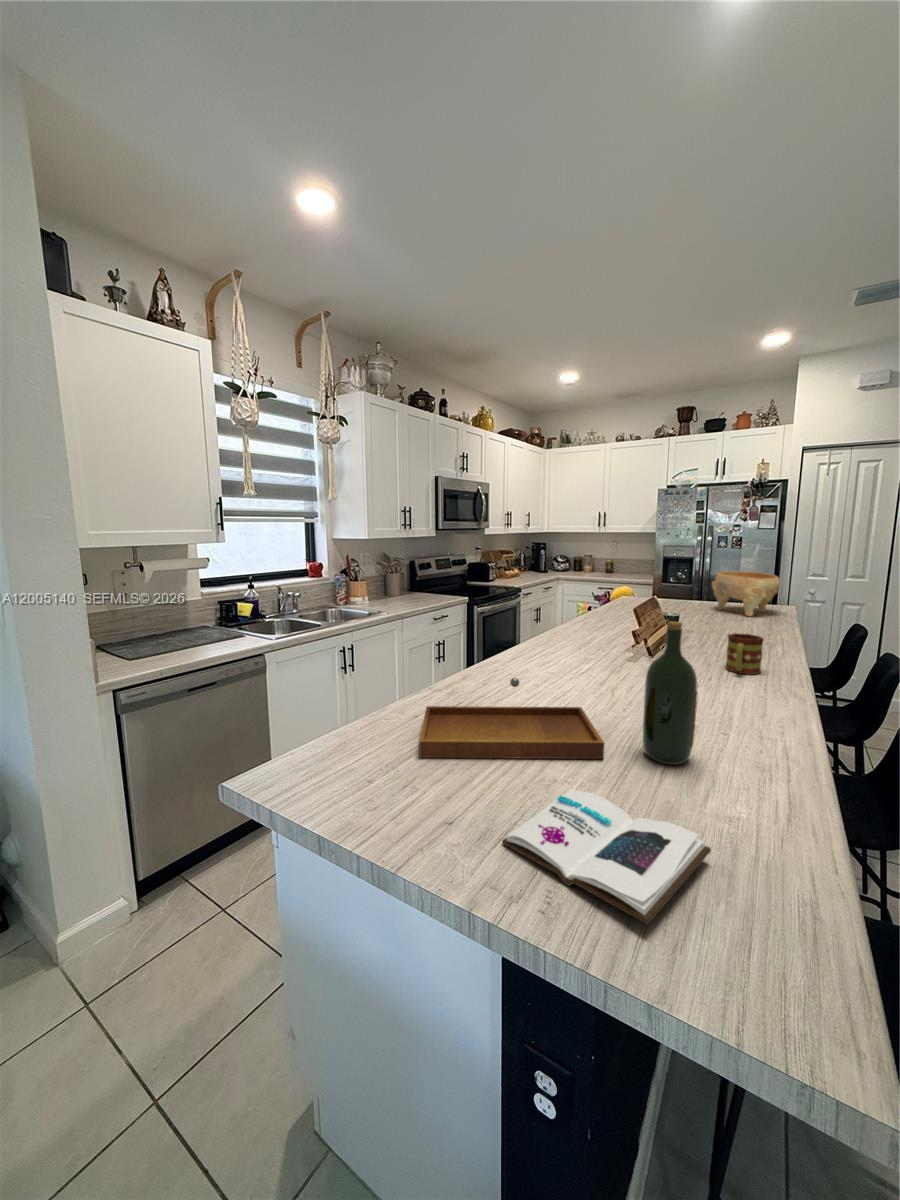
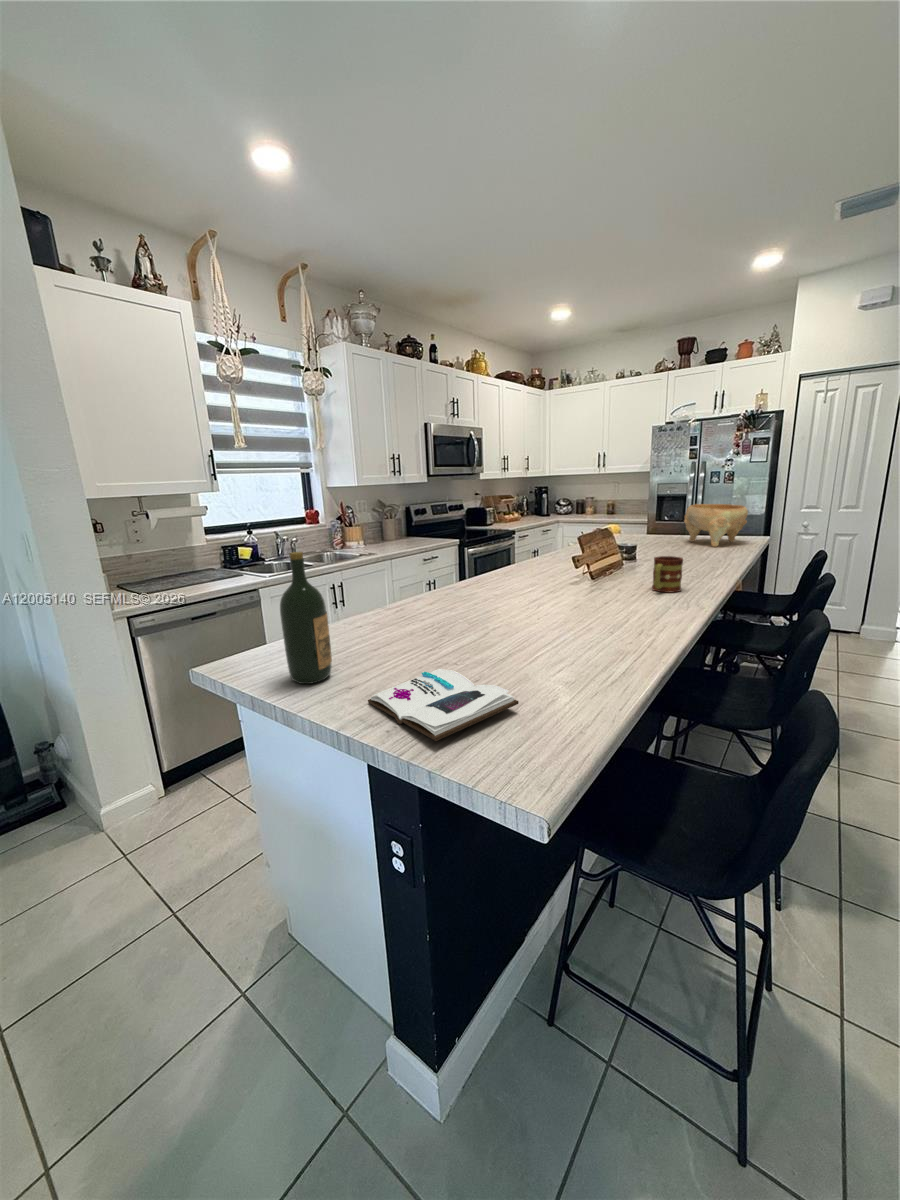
wine bottle: present [643,621,698,765] -> present [280,552,332,684]
tray: present [419,678,604,759] -> none [337,590,488,654]

